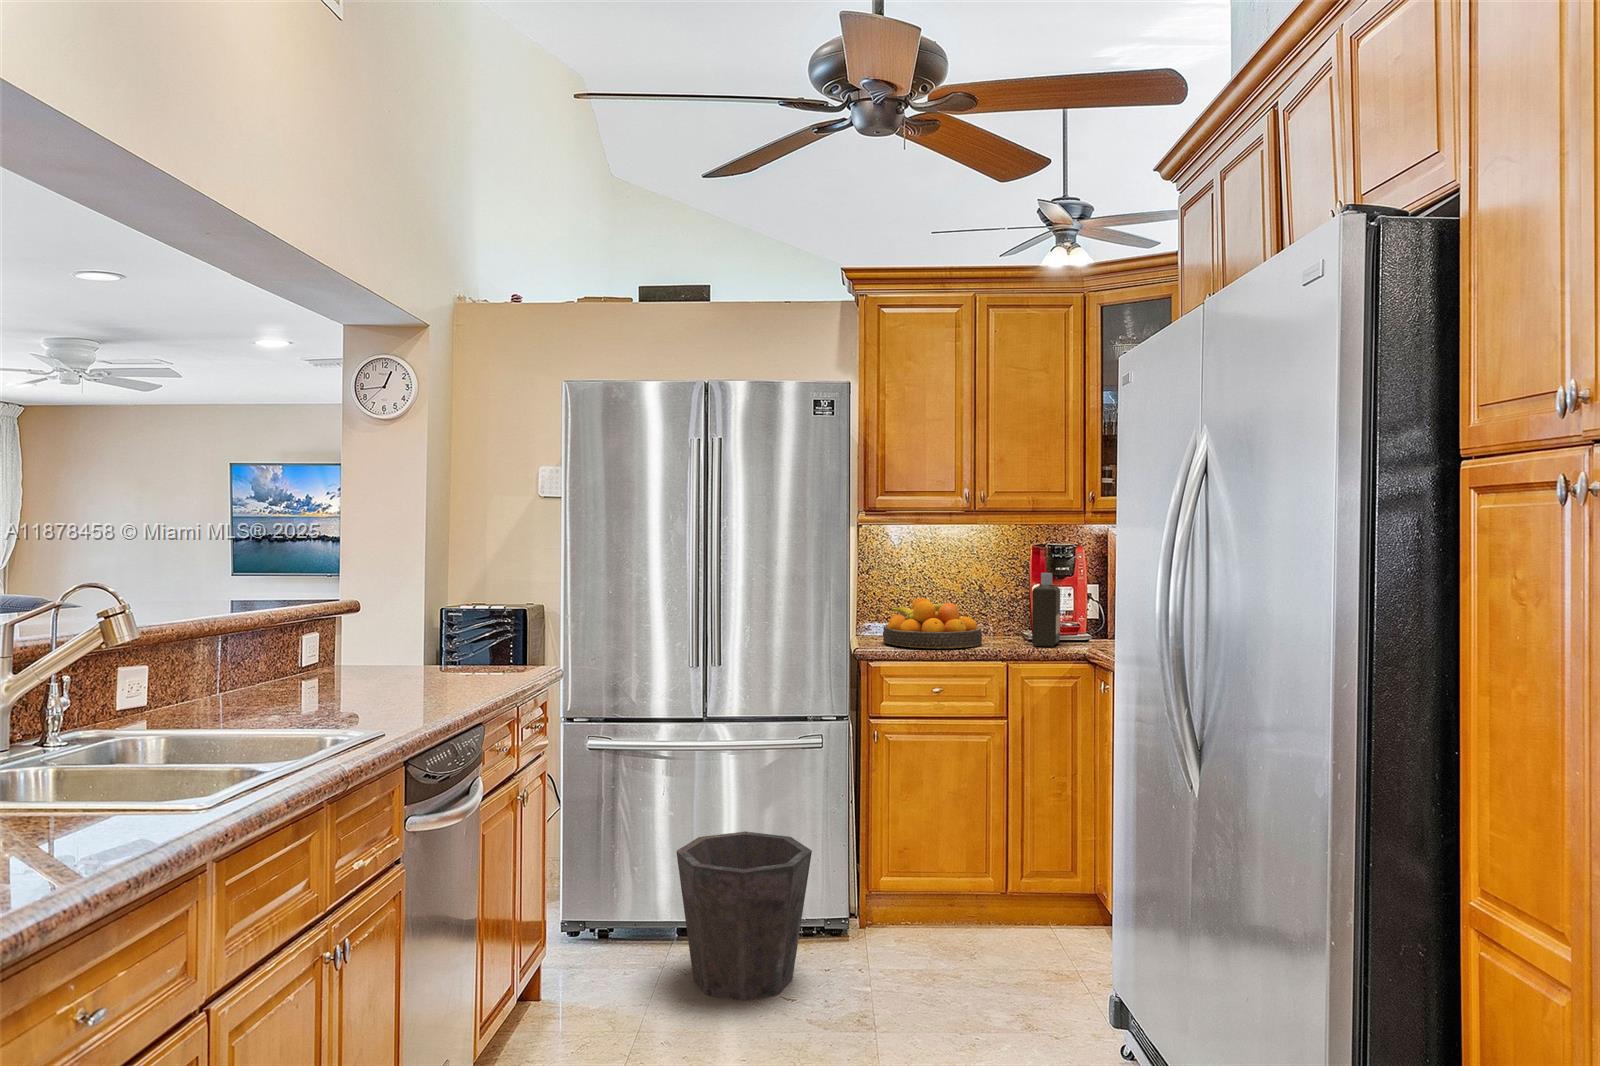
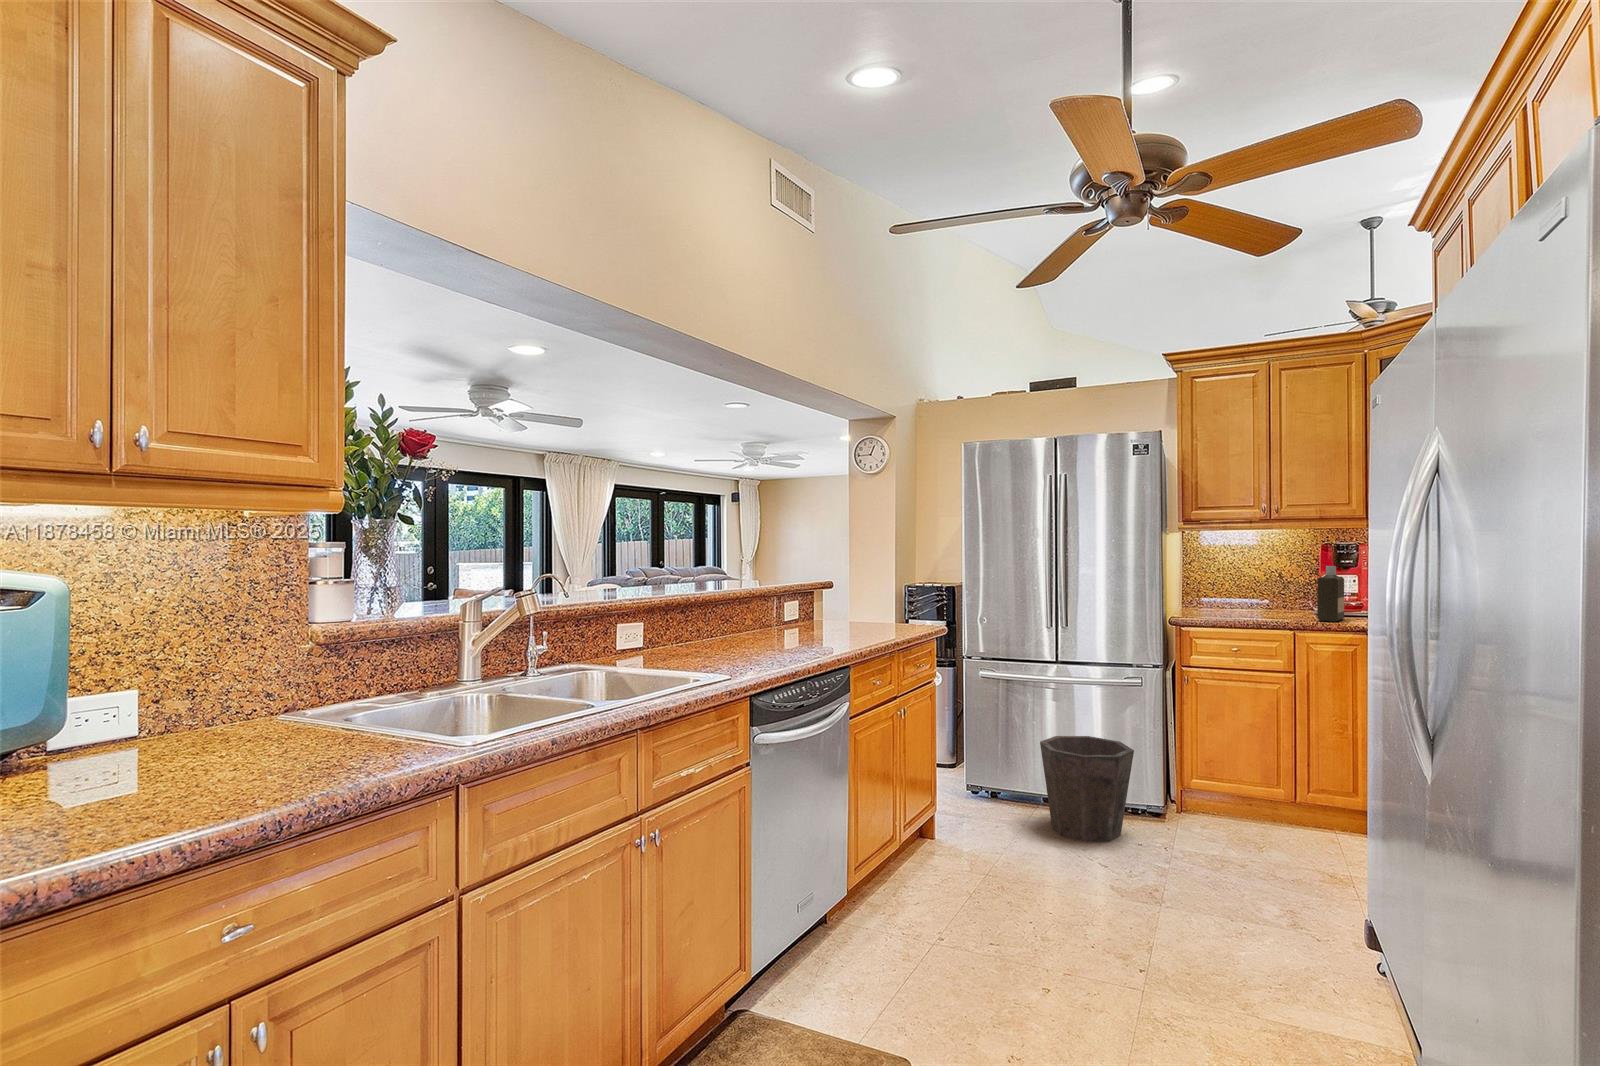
fruit bowl: present [883,598,982,648] -> none [1195,584,1275,620]

